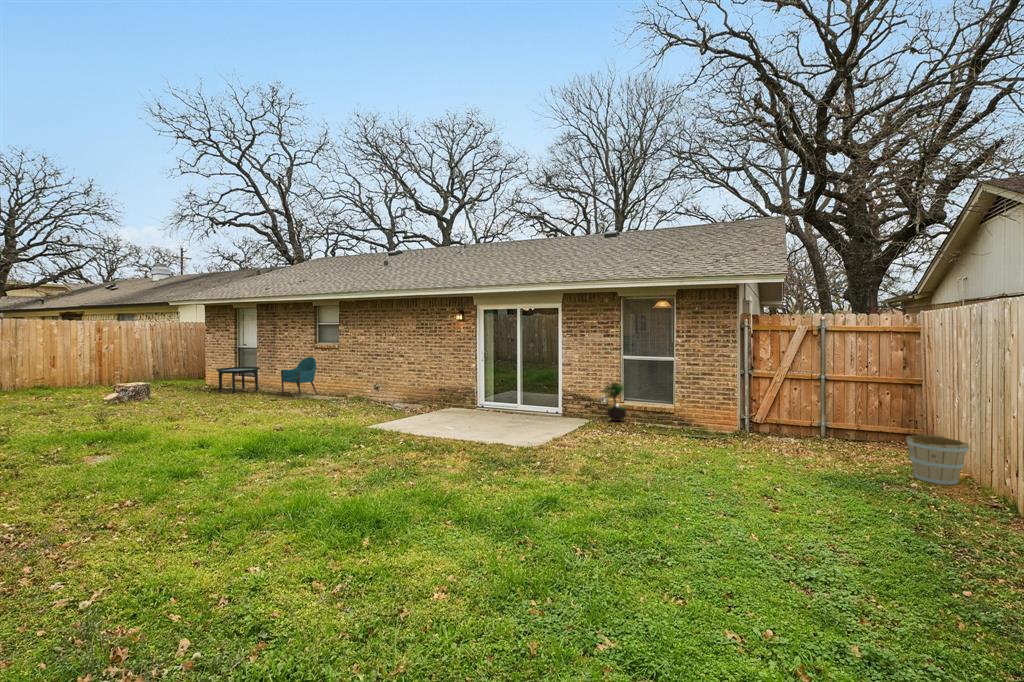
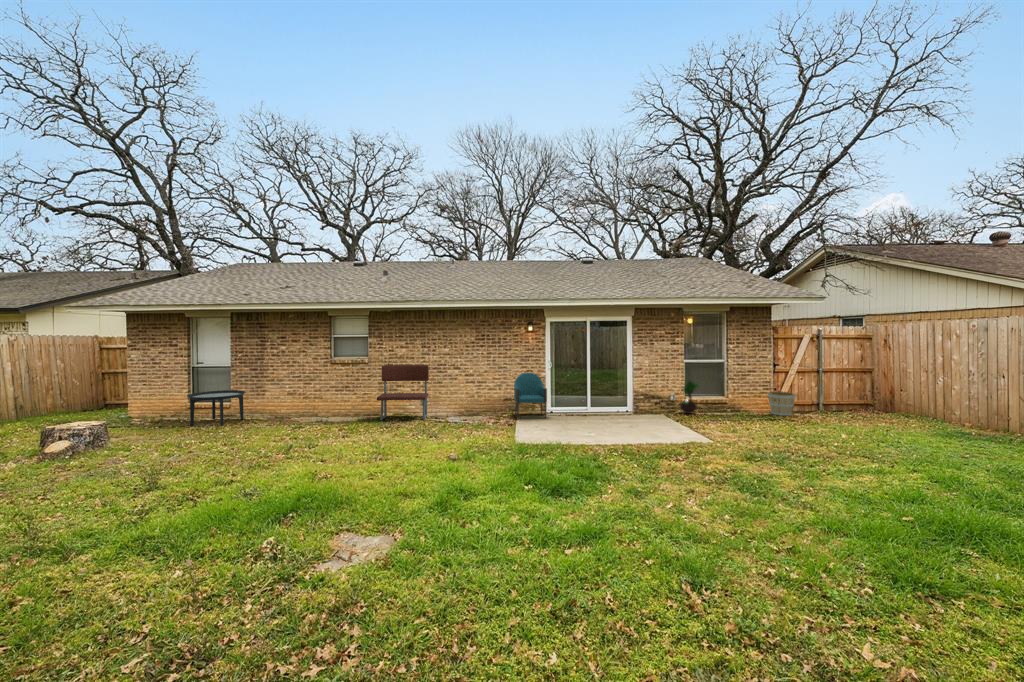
bench: none [325,351,375,402] -> present [377,365,429,420]
chair: present [281,357,317,397] -> present [514,373,547,419]
wooden bucket: present [906,435,969,485] -> present [767,391,796,416]

